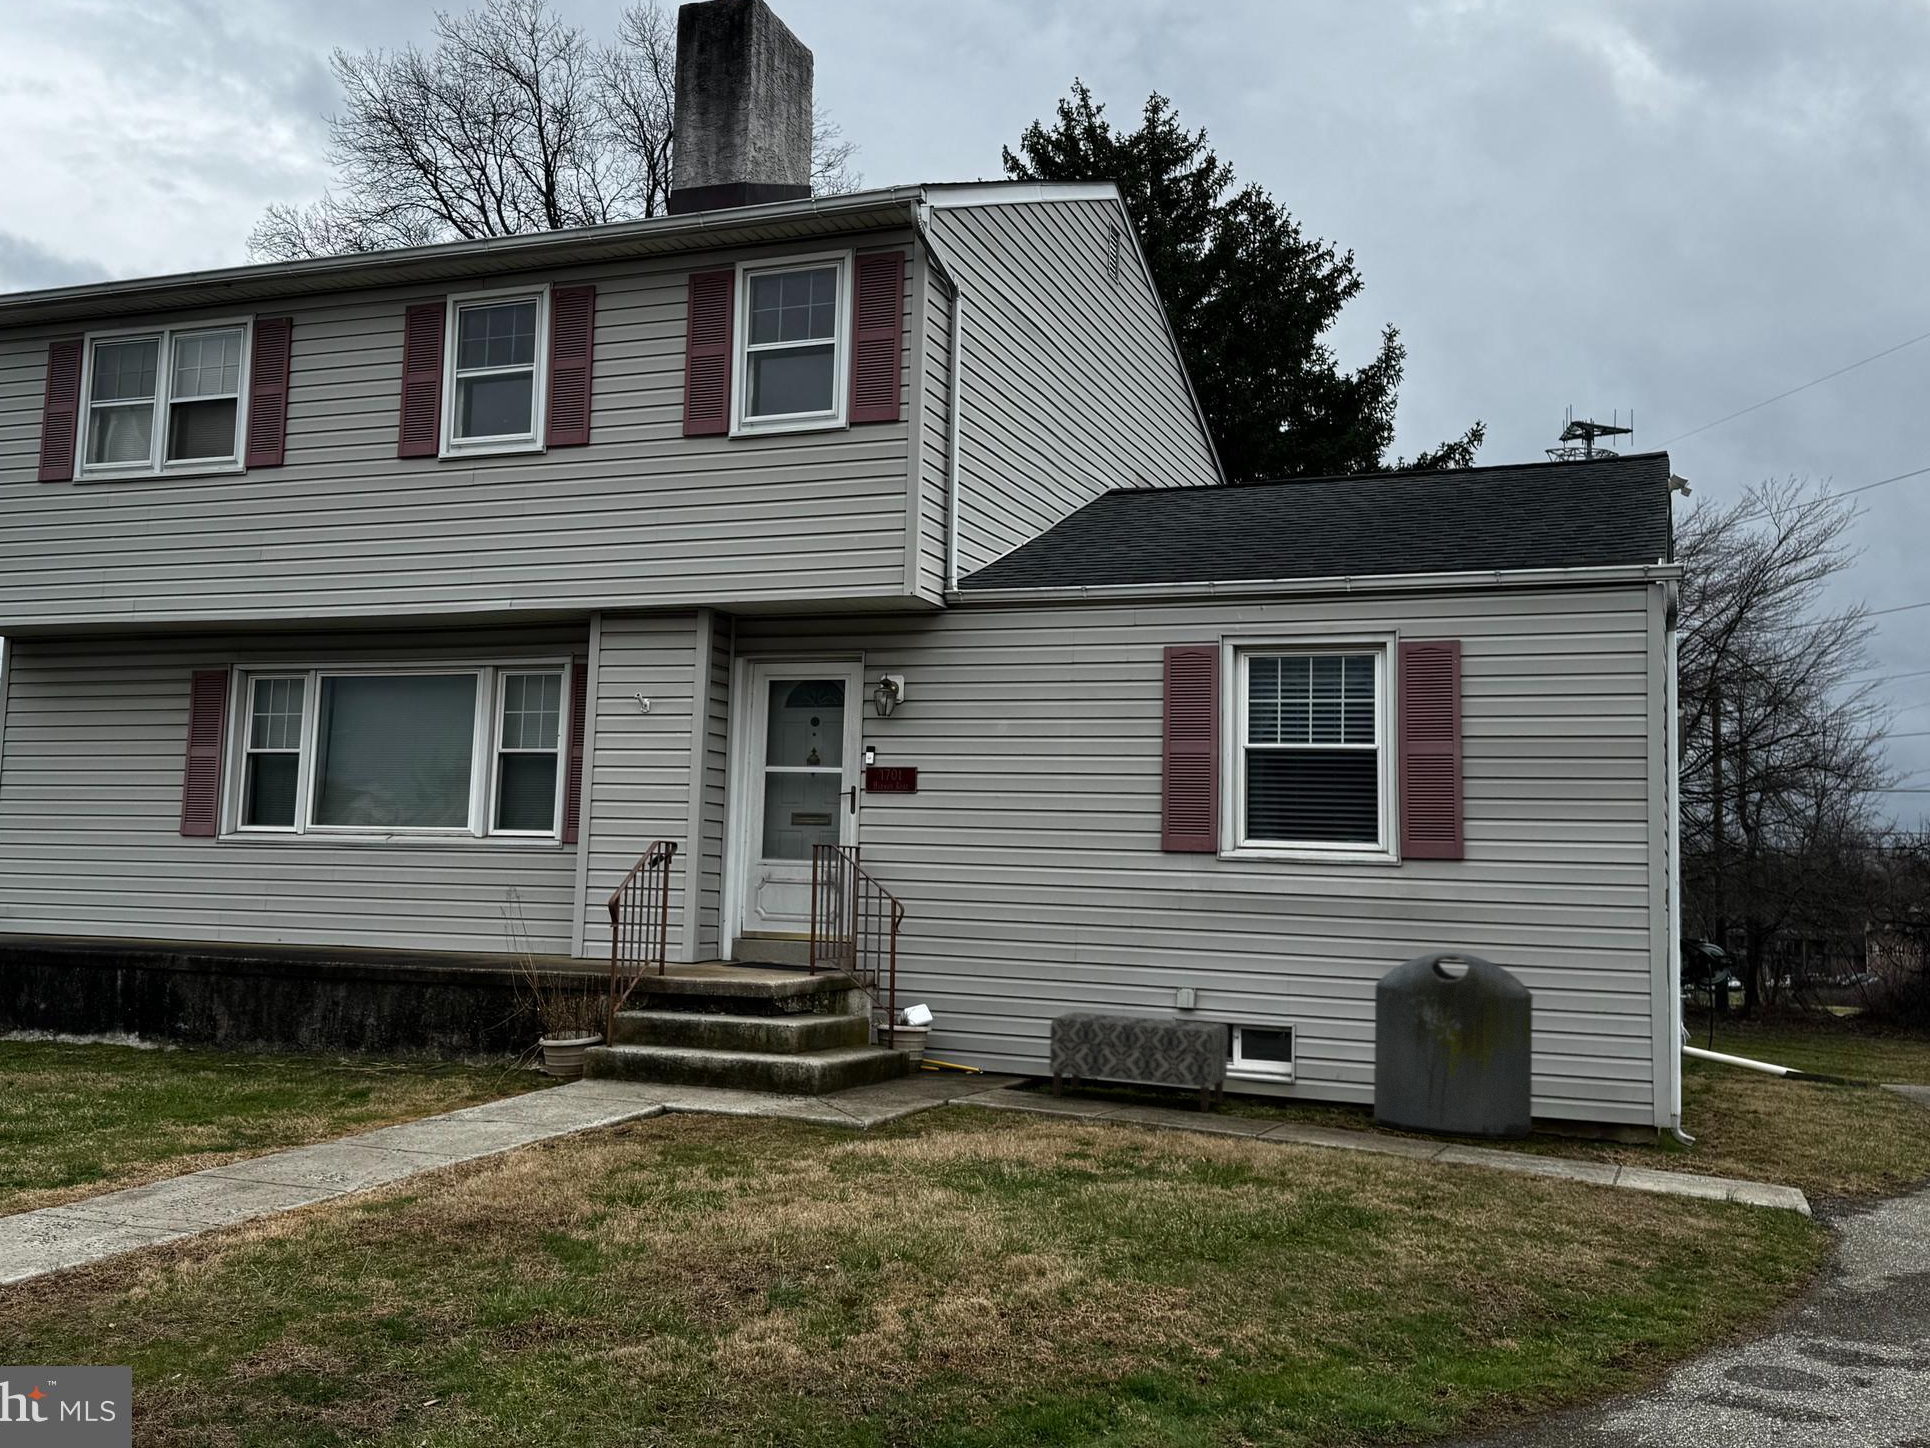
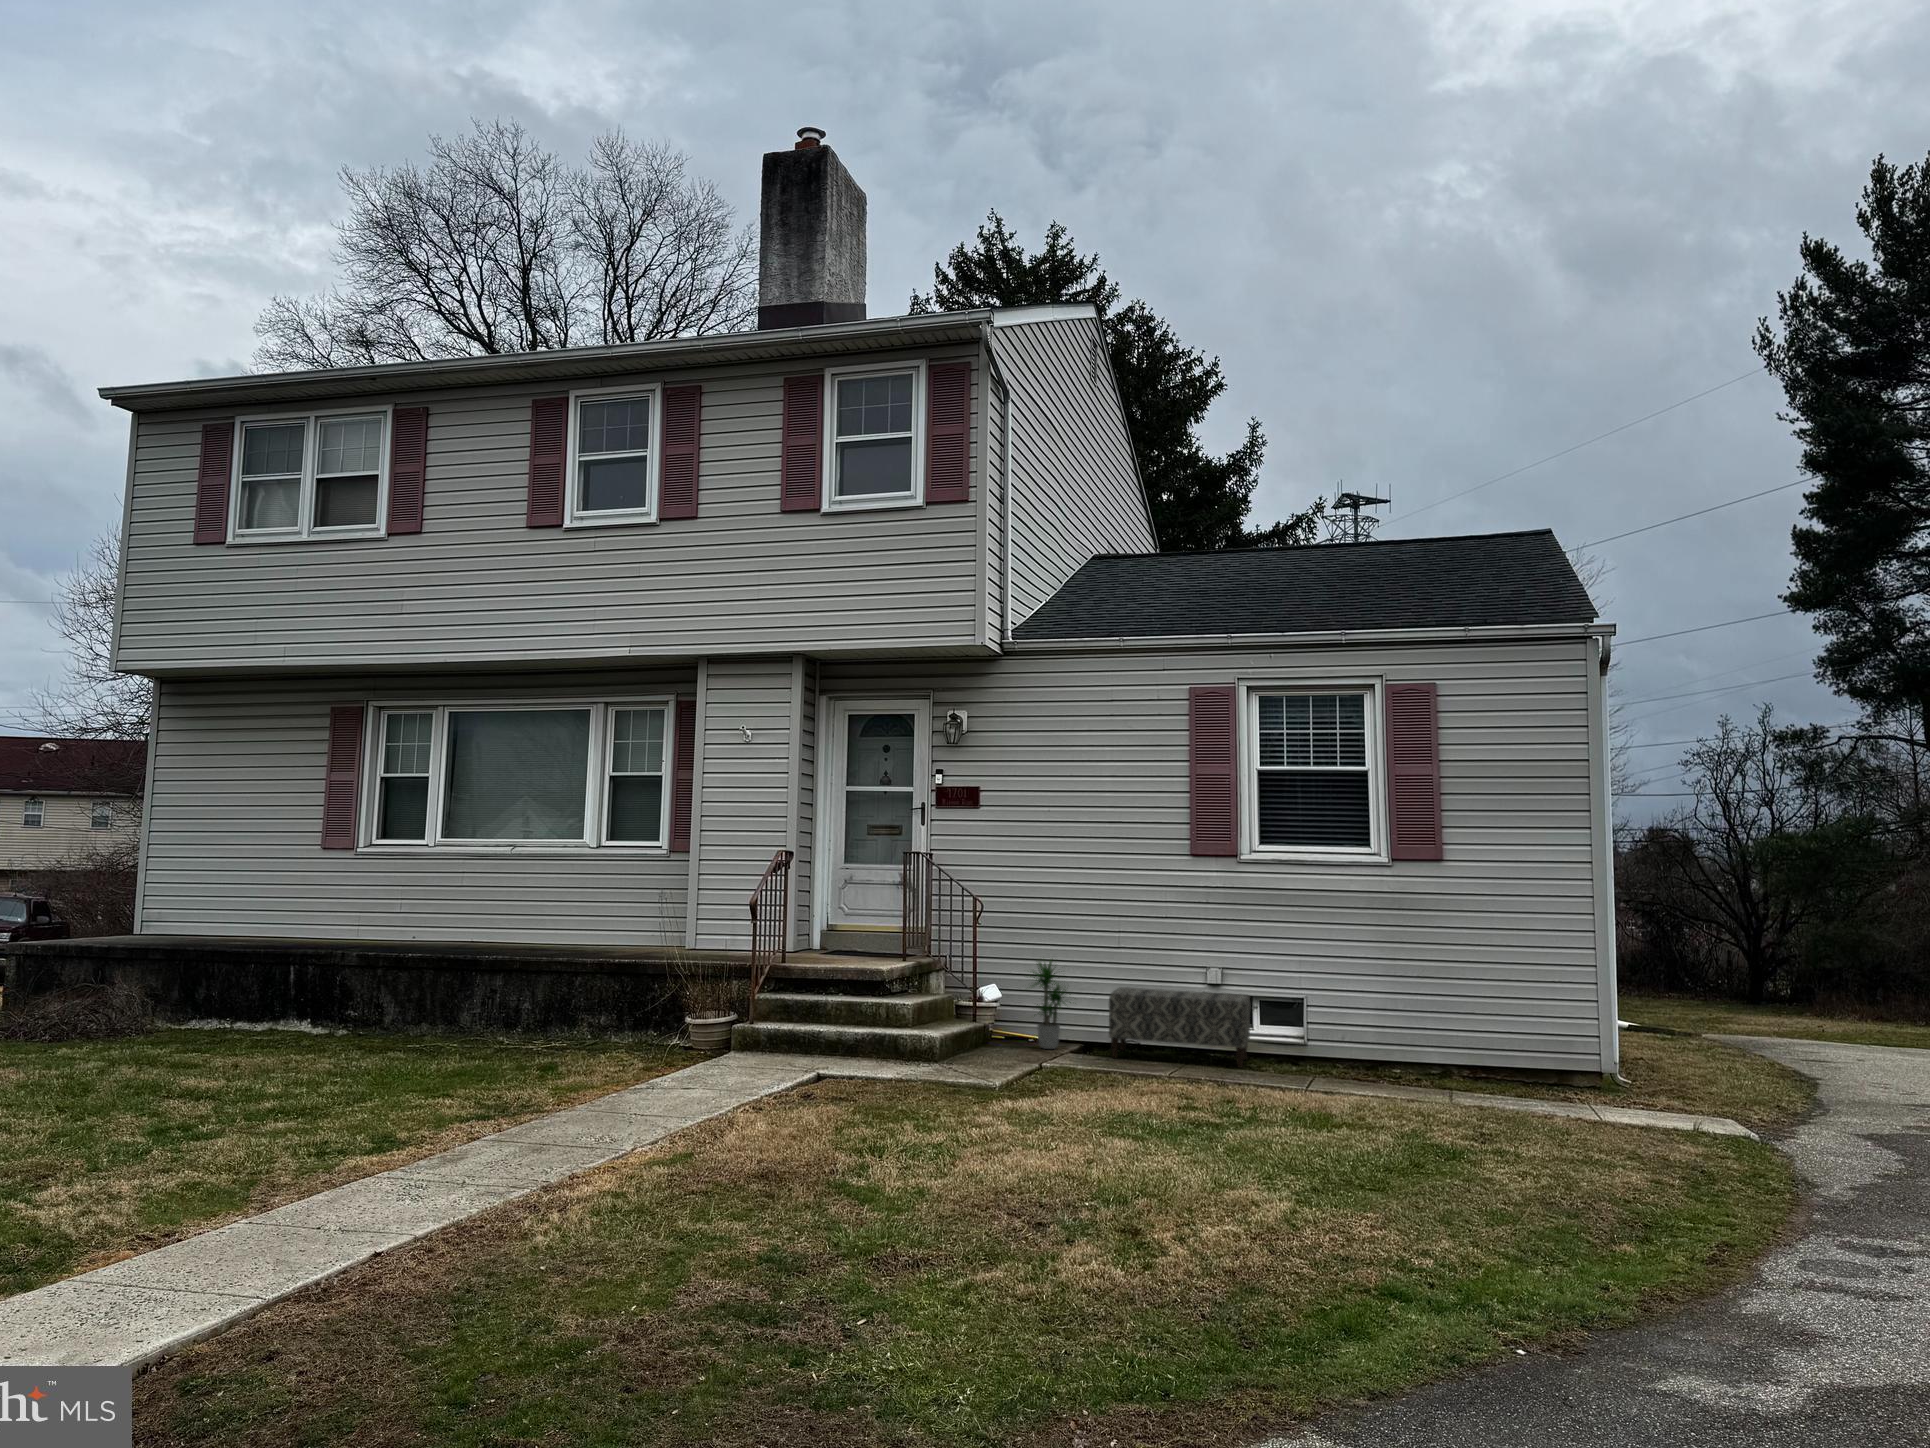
trash can: present [1374,953,1533,1140] -> none [1378,935,1508,1085]
potted plant: none [954,972,1025,1085] -> present [1030,961,1071,1049]

